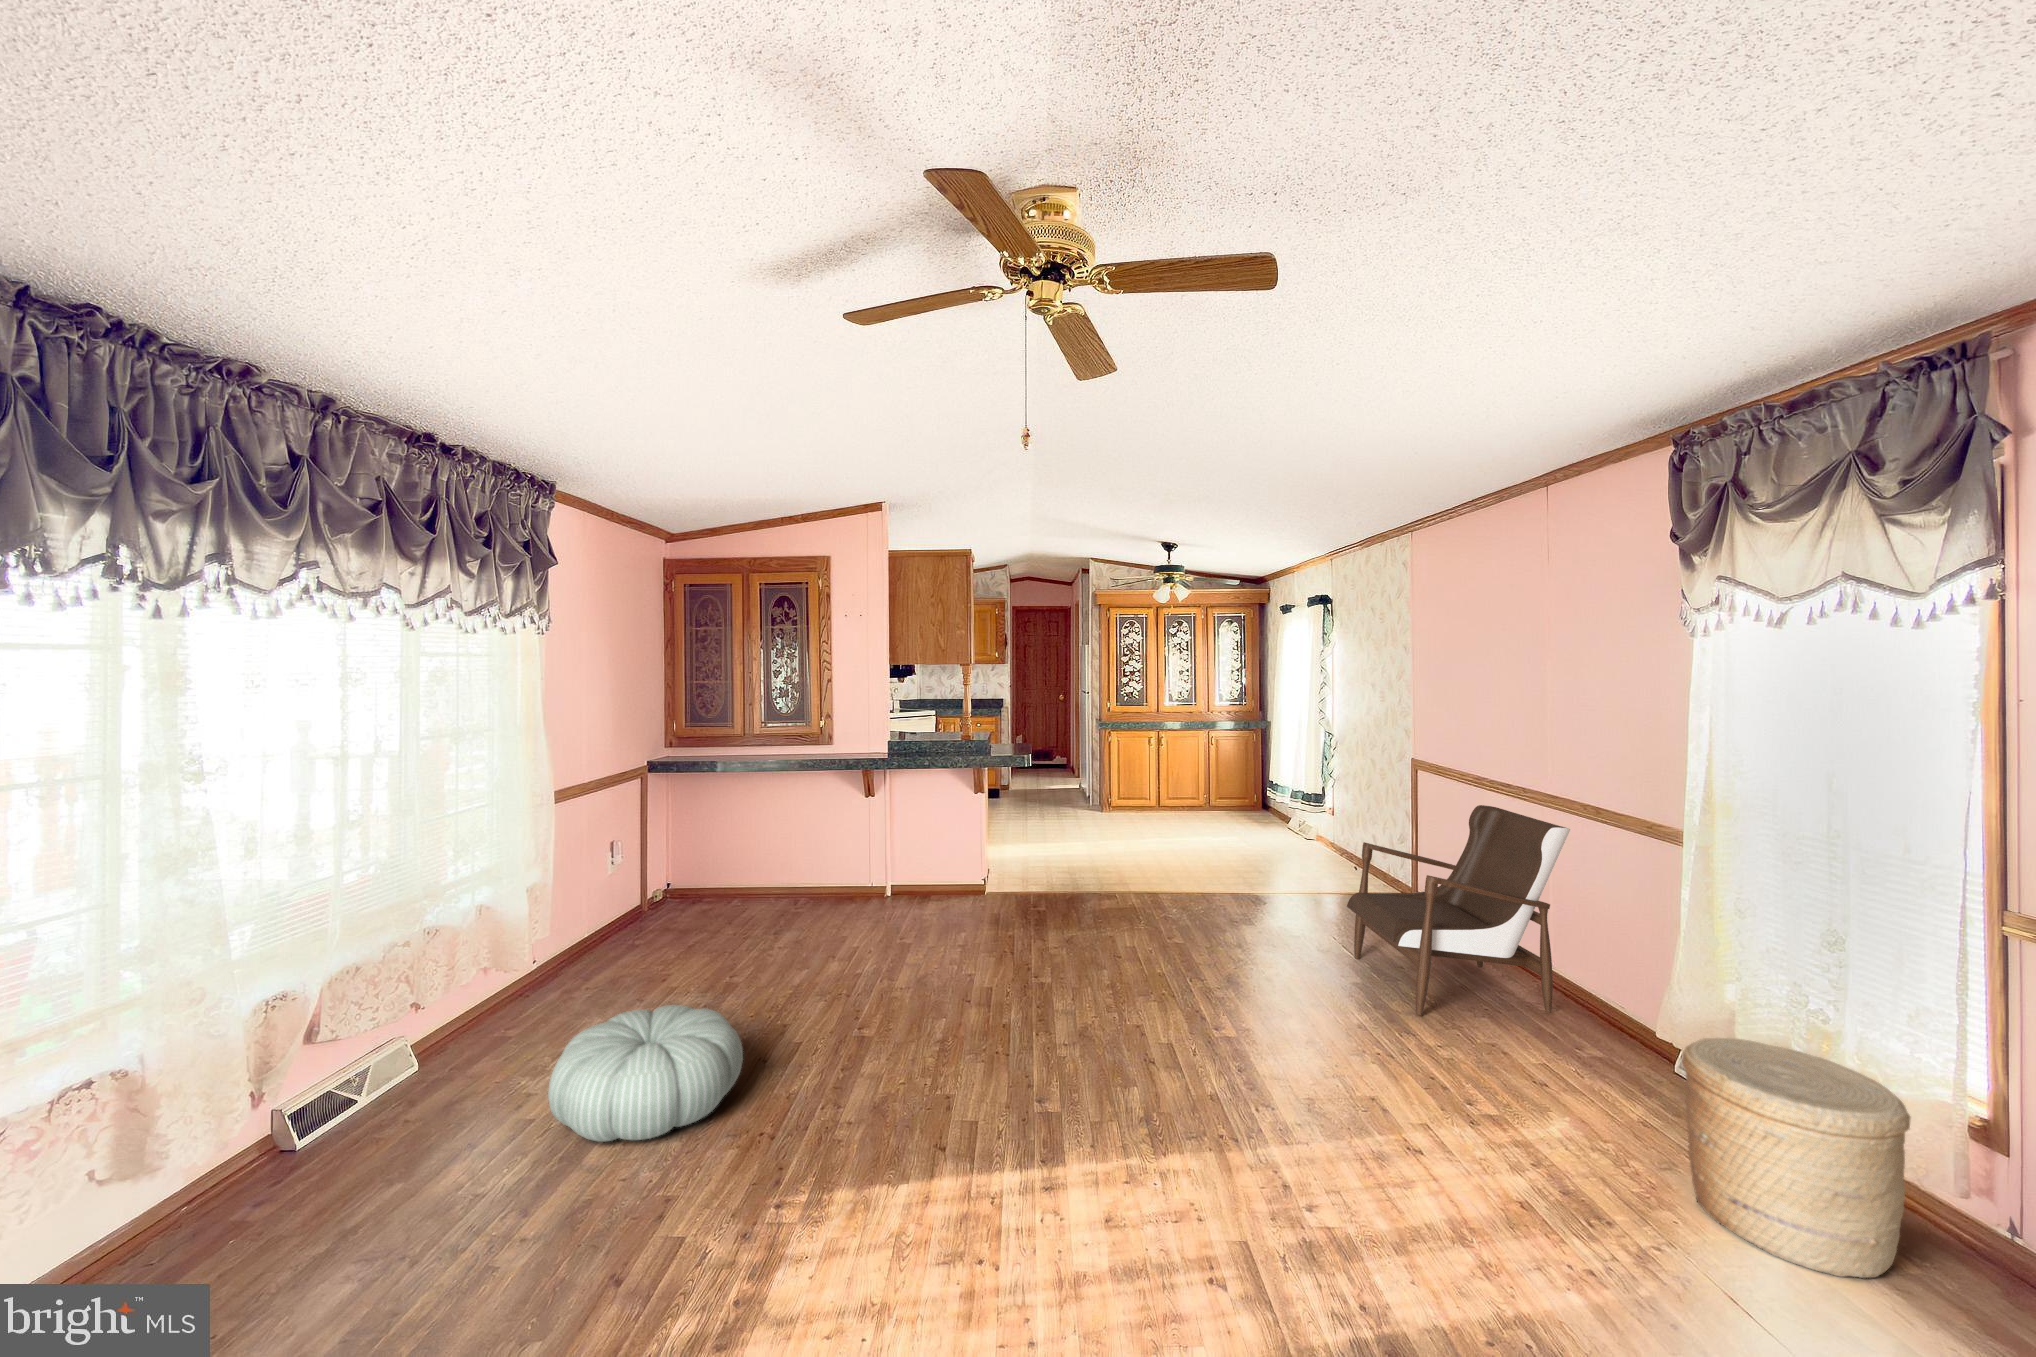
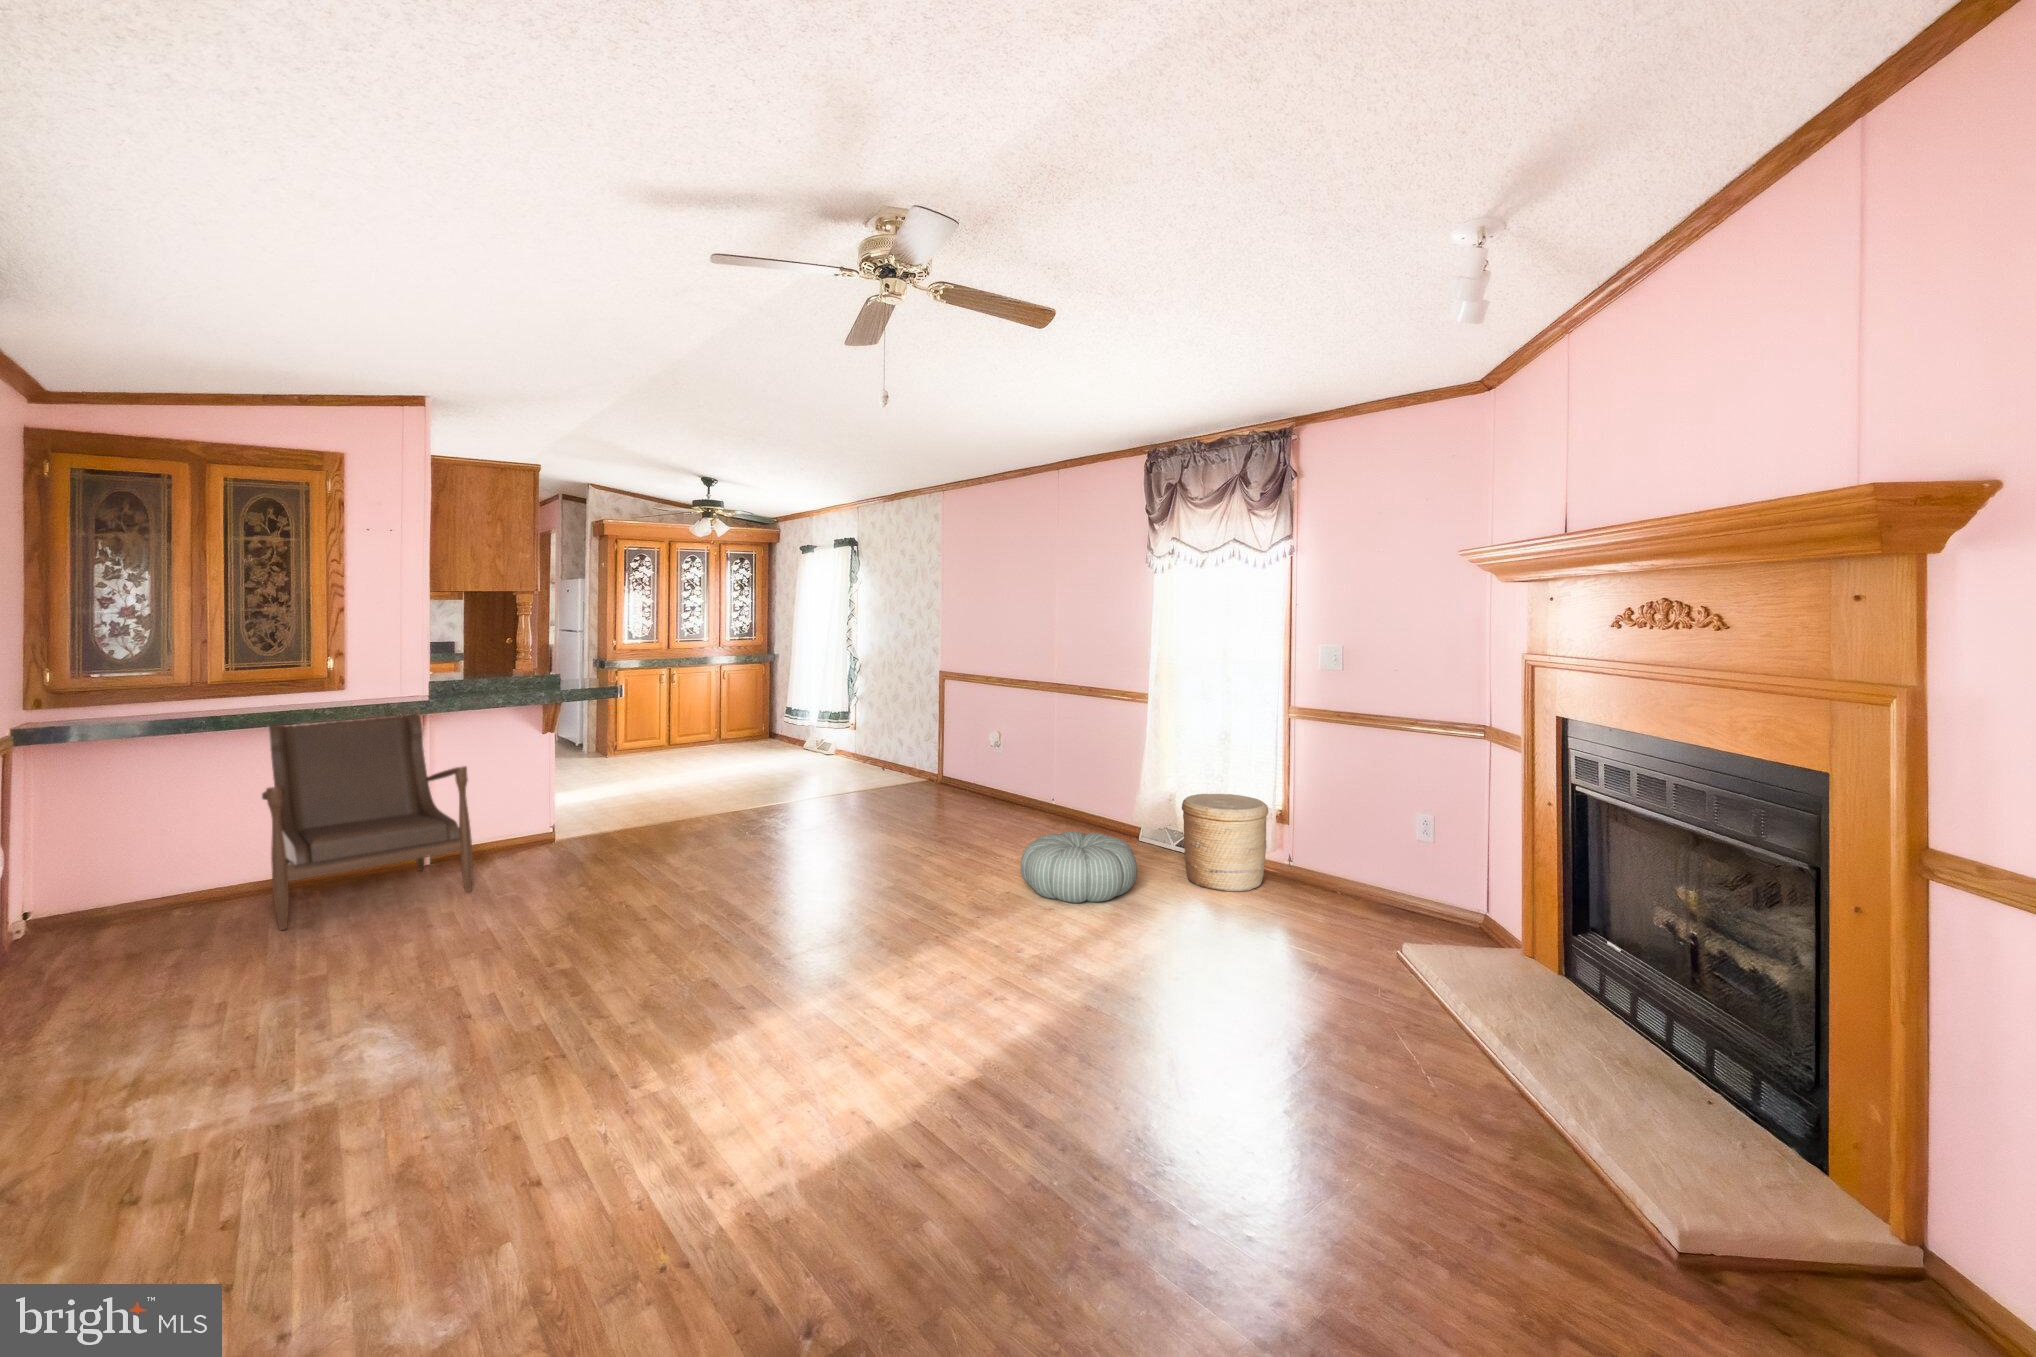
armchair: present [1347,805,1570,1016] -> present [262,714,473,930]
pouf: present [548,1005,743,1142] -> present [1021,831,1137,903]

